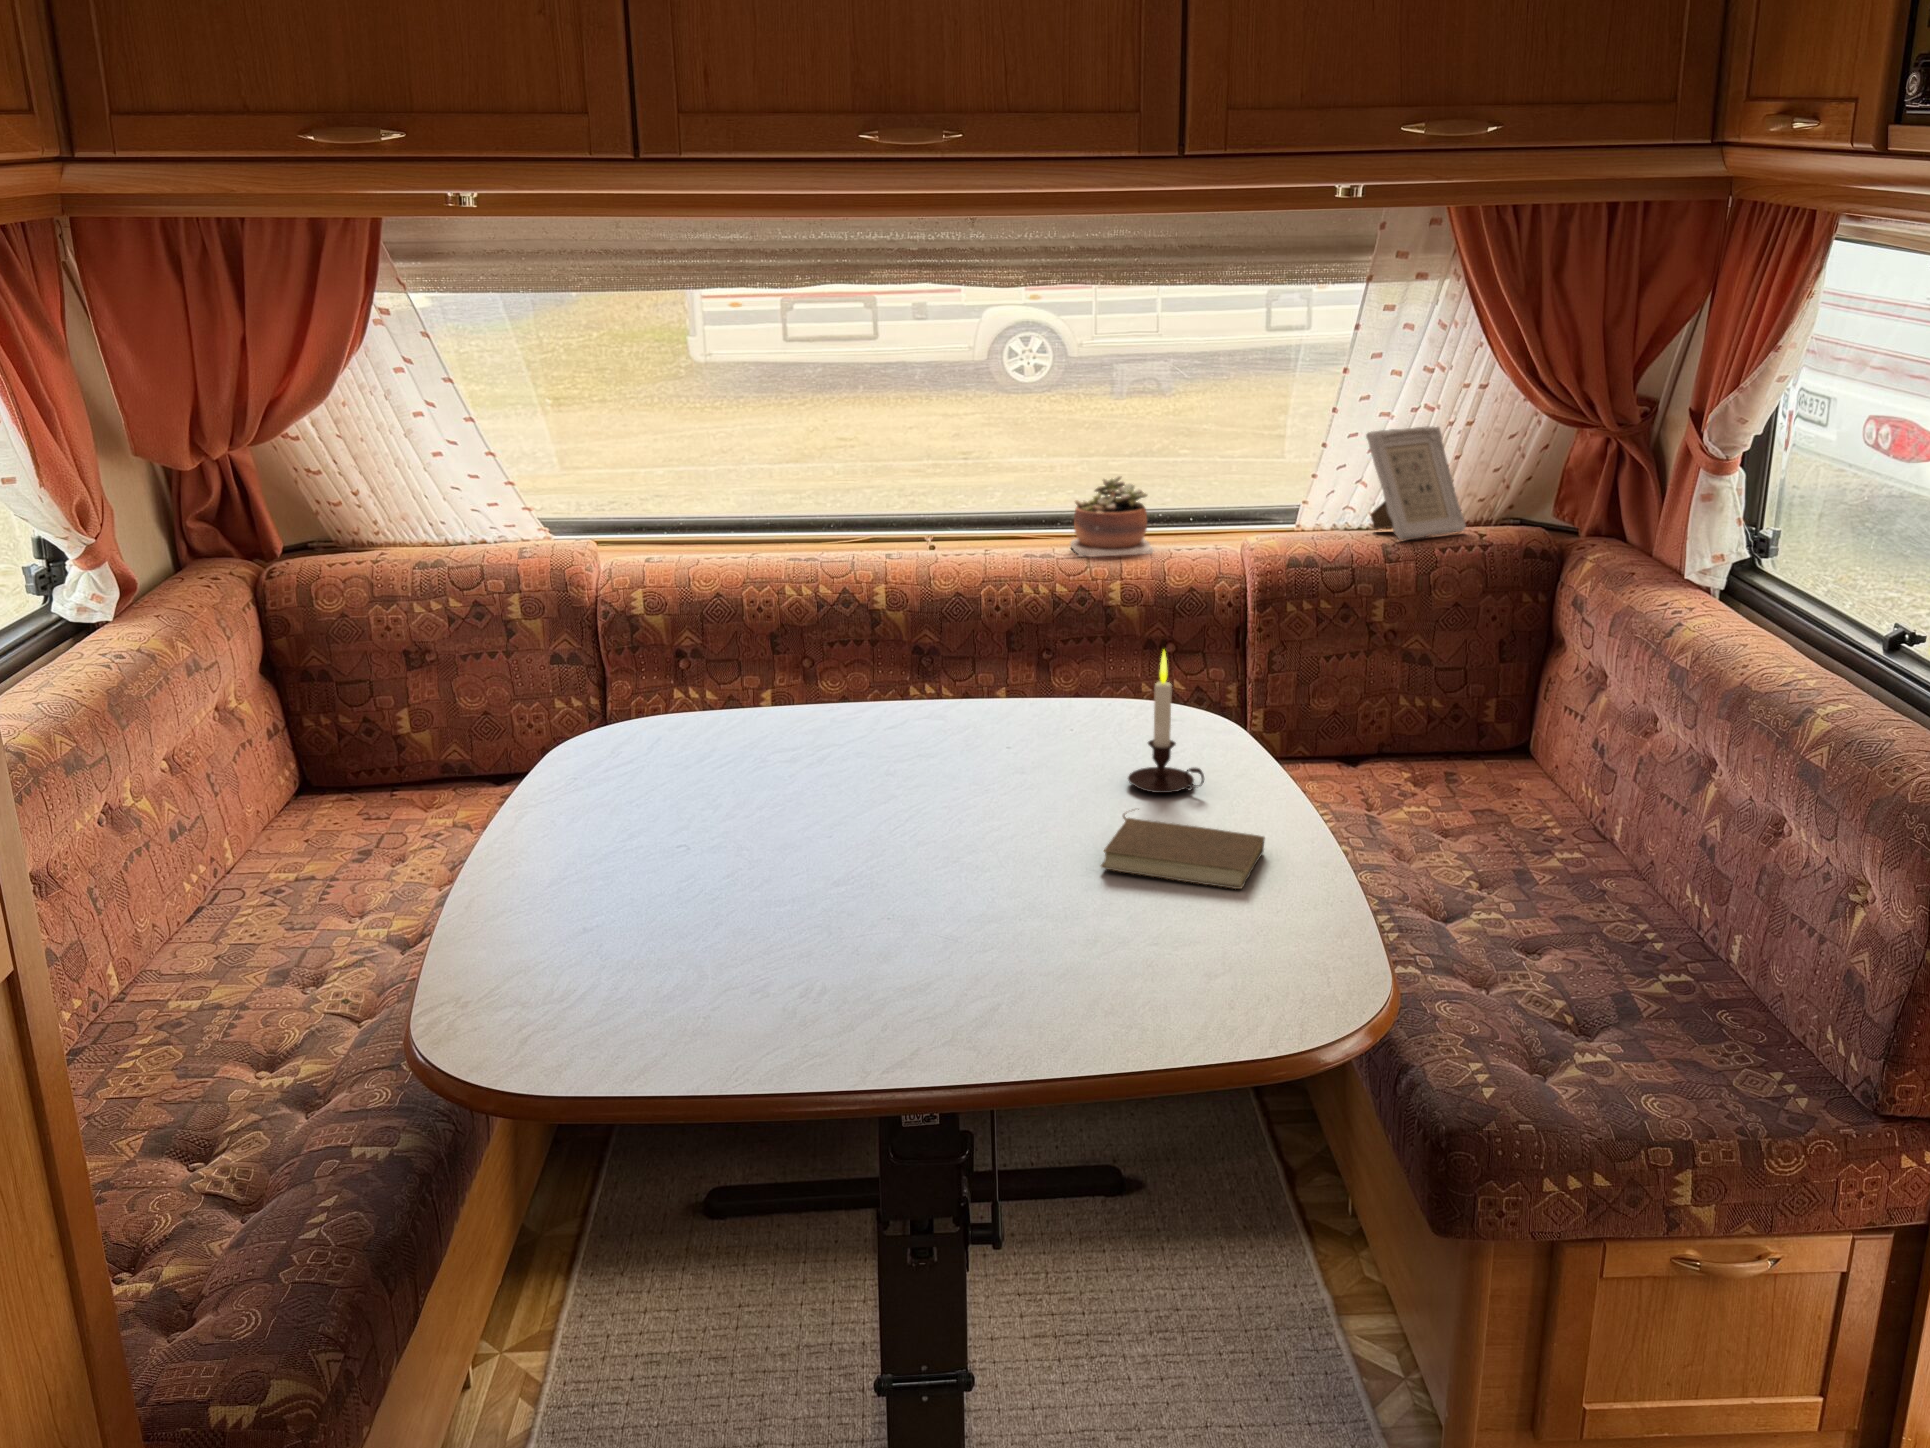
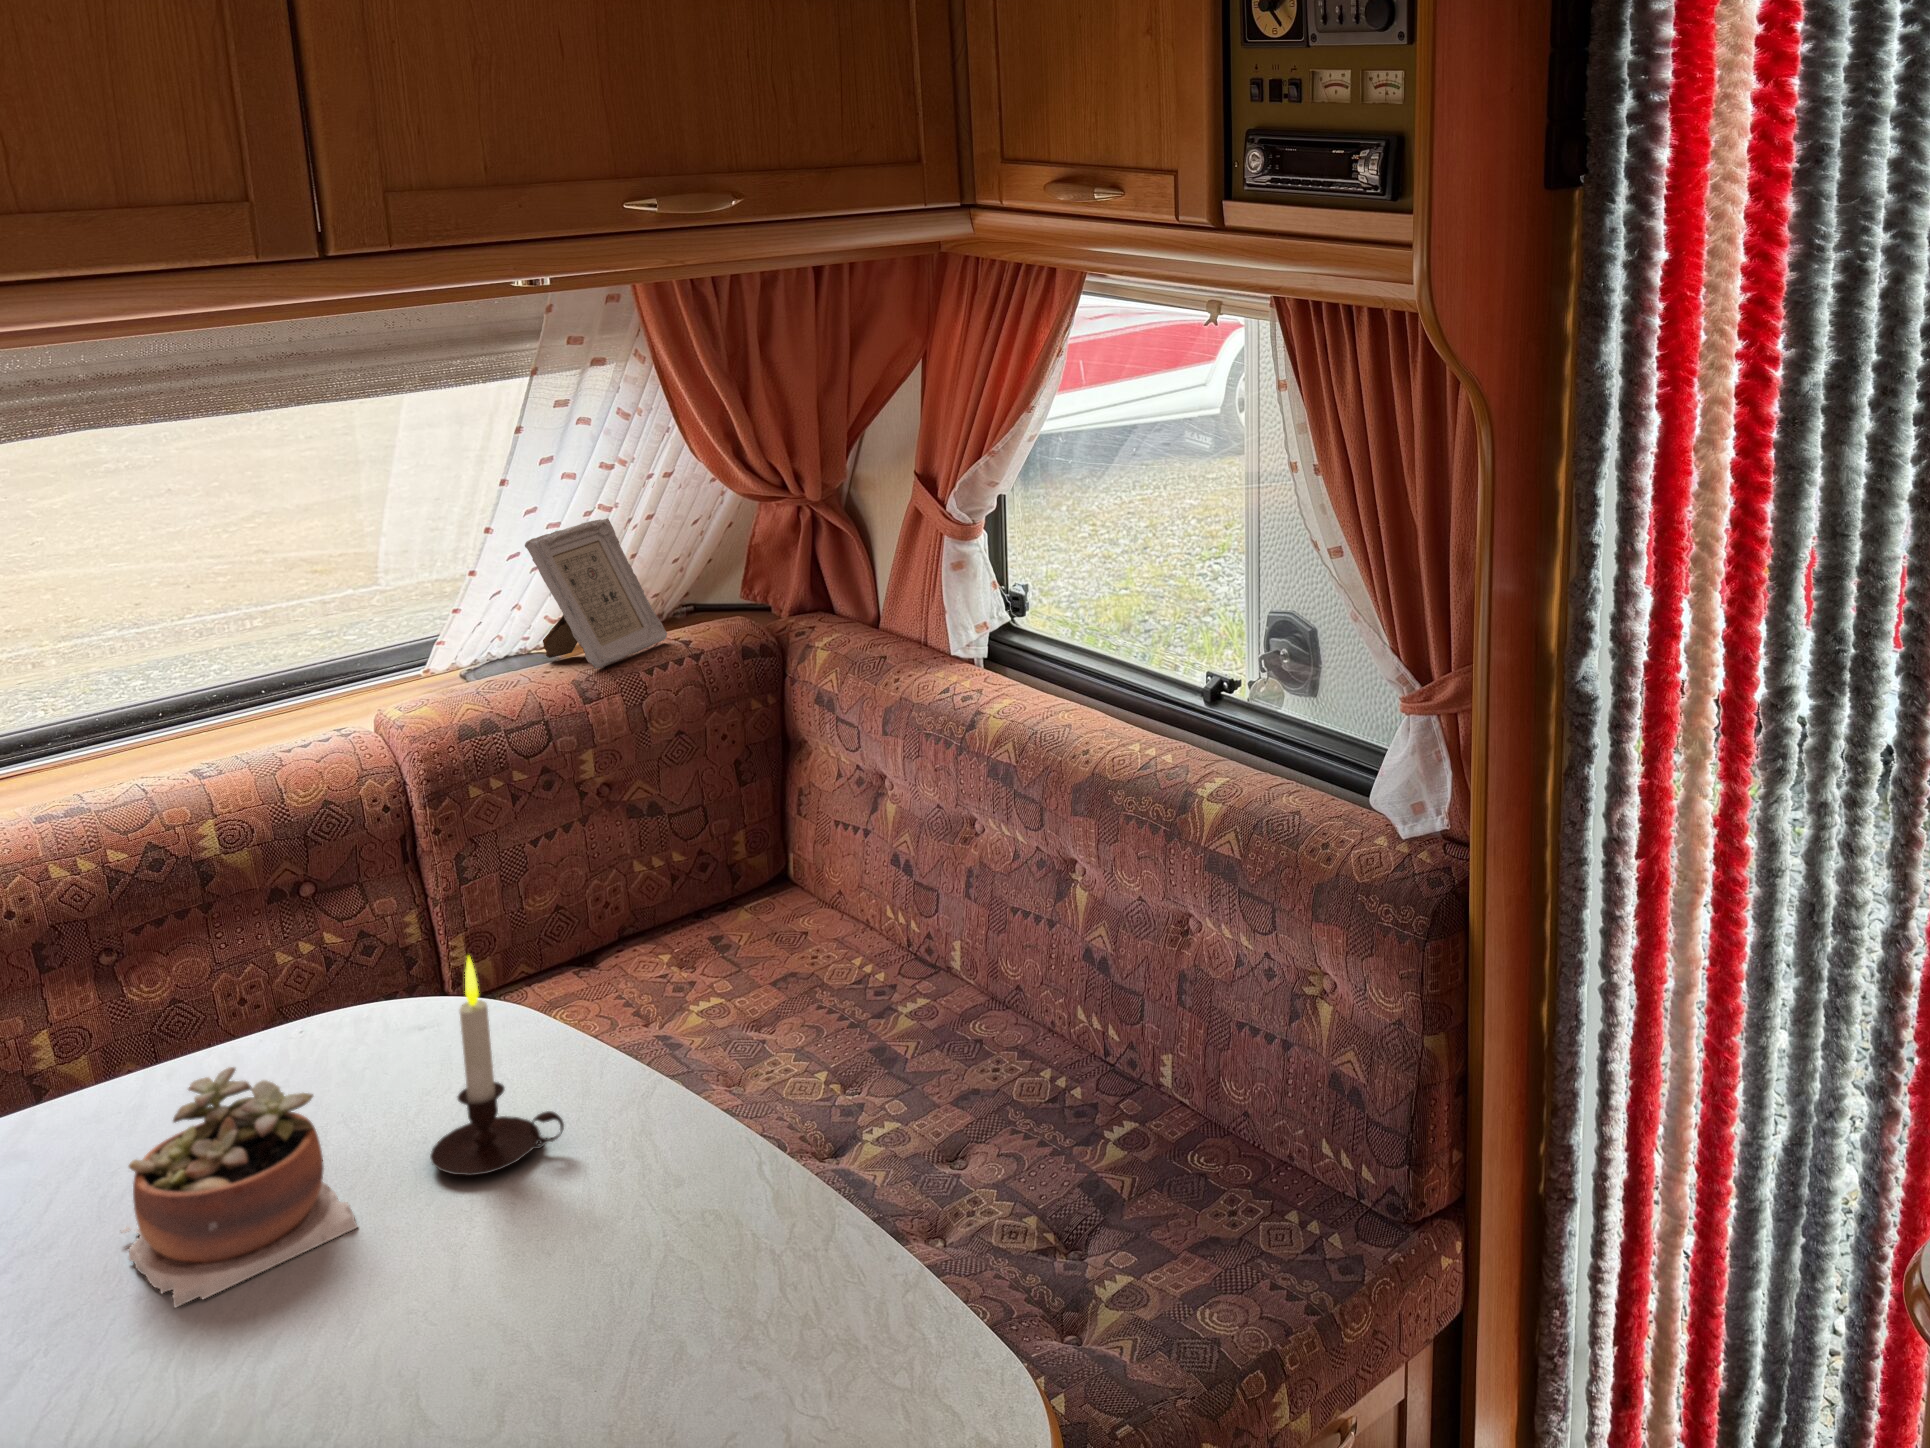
succulent plant: present [1071,476,1153,557] -> present [122,1067,358,1307]
book: present [1101,813,1265,889] -> none [488,1196,748,1361]

